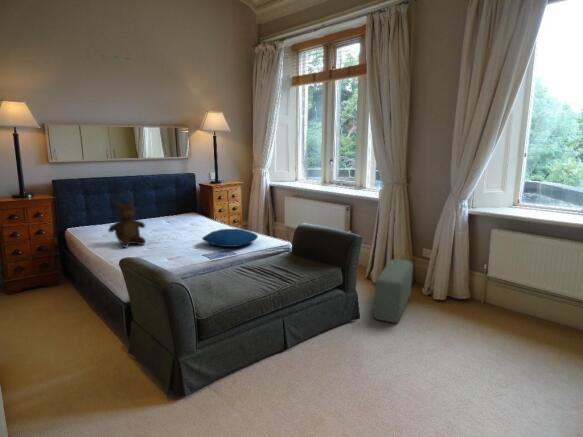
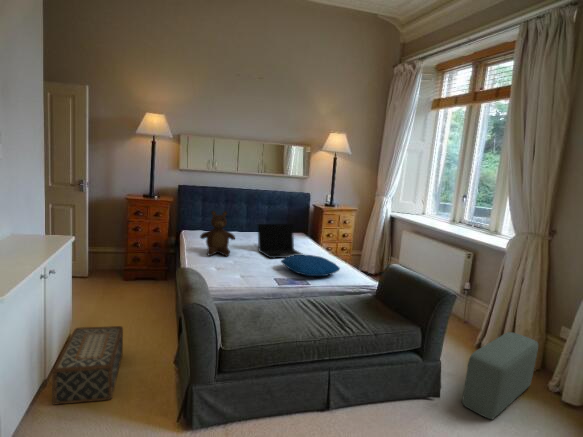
laptop: none [163,204,217,239] -> present [258,224,303,258]
woven basket: none [5,334,85,425] -> present [52,326,123,405]

